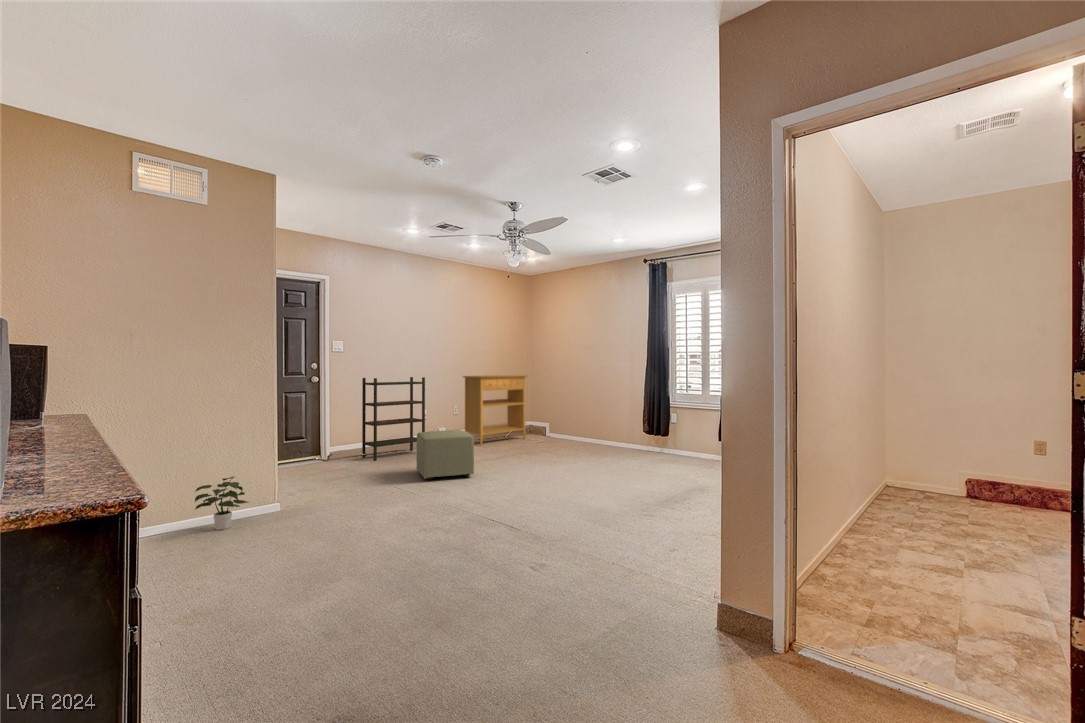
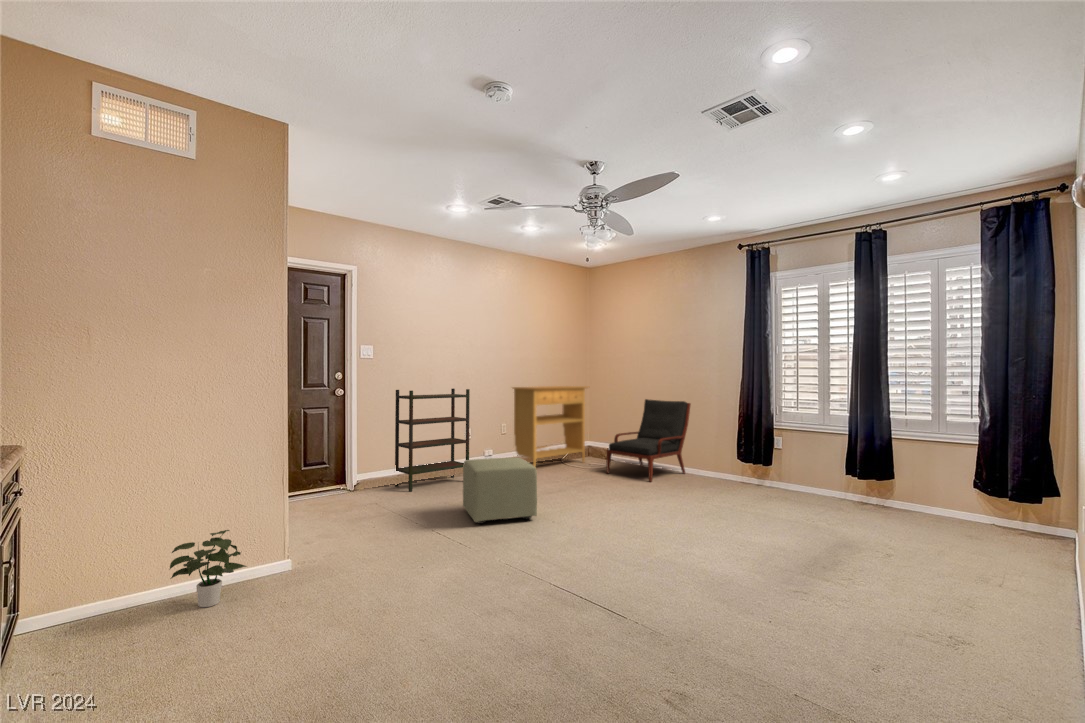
armchair: none [540,386,610,452] -> present [607,399,691,482]

